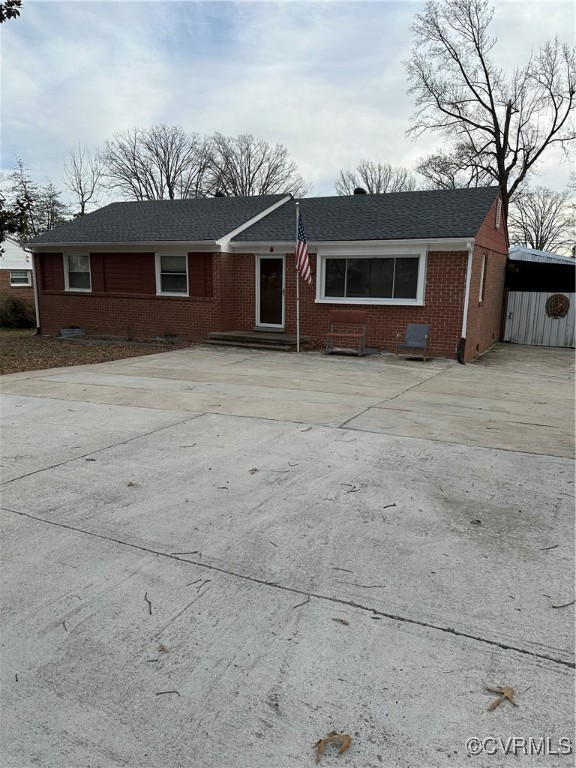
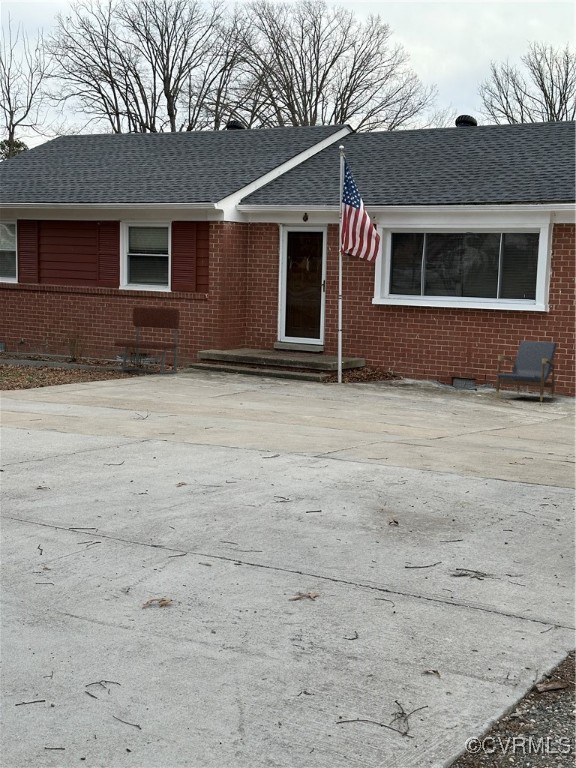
bench: present [323,310,367,356] -> present [114,307,179,374]

